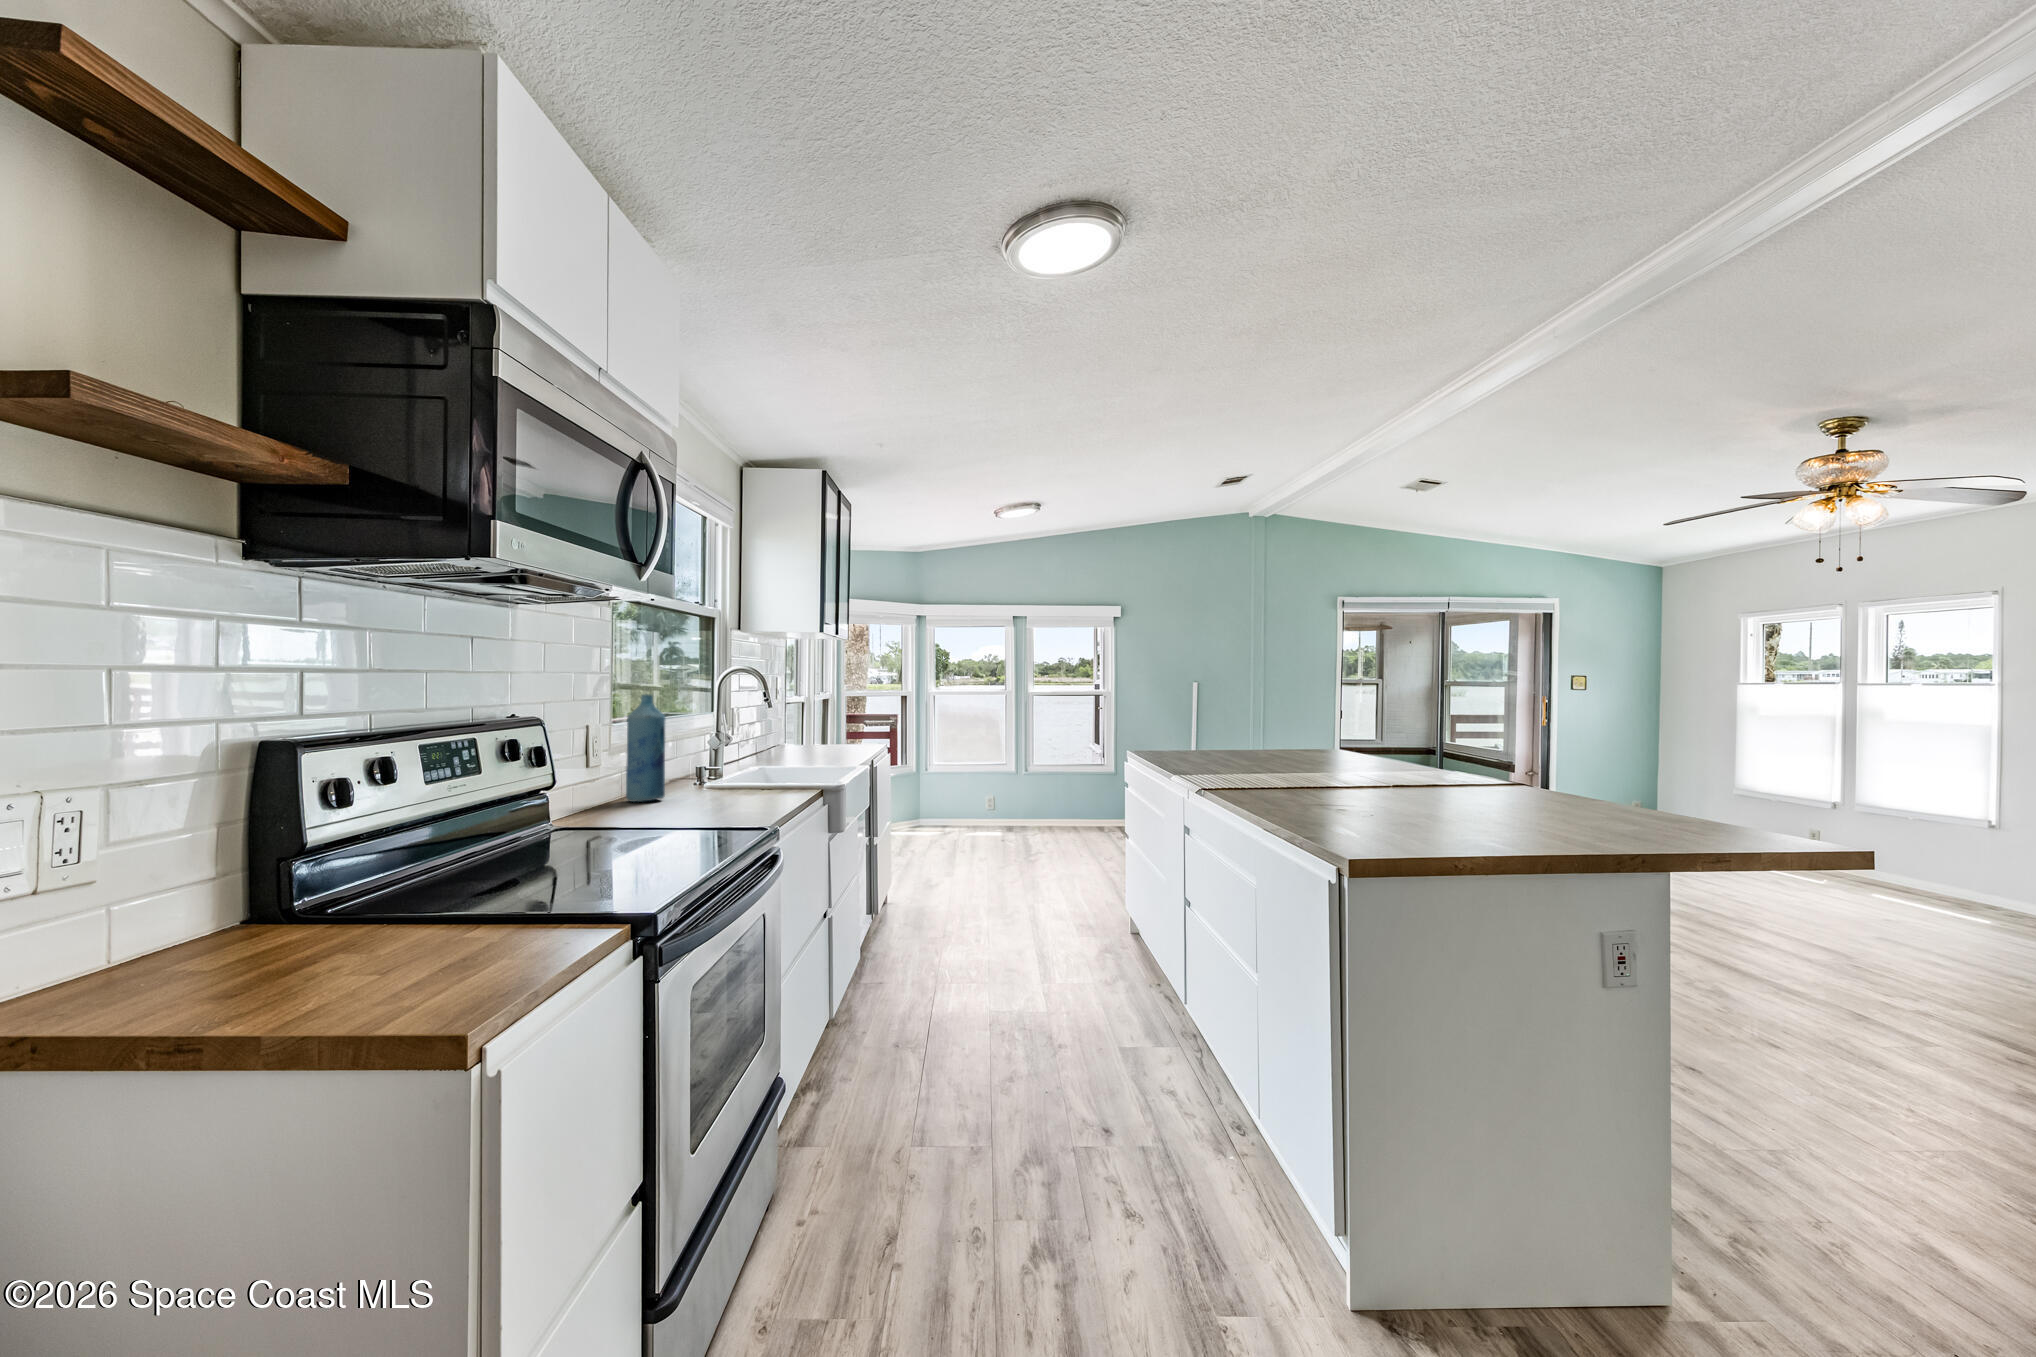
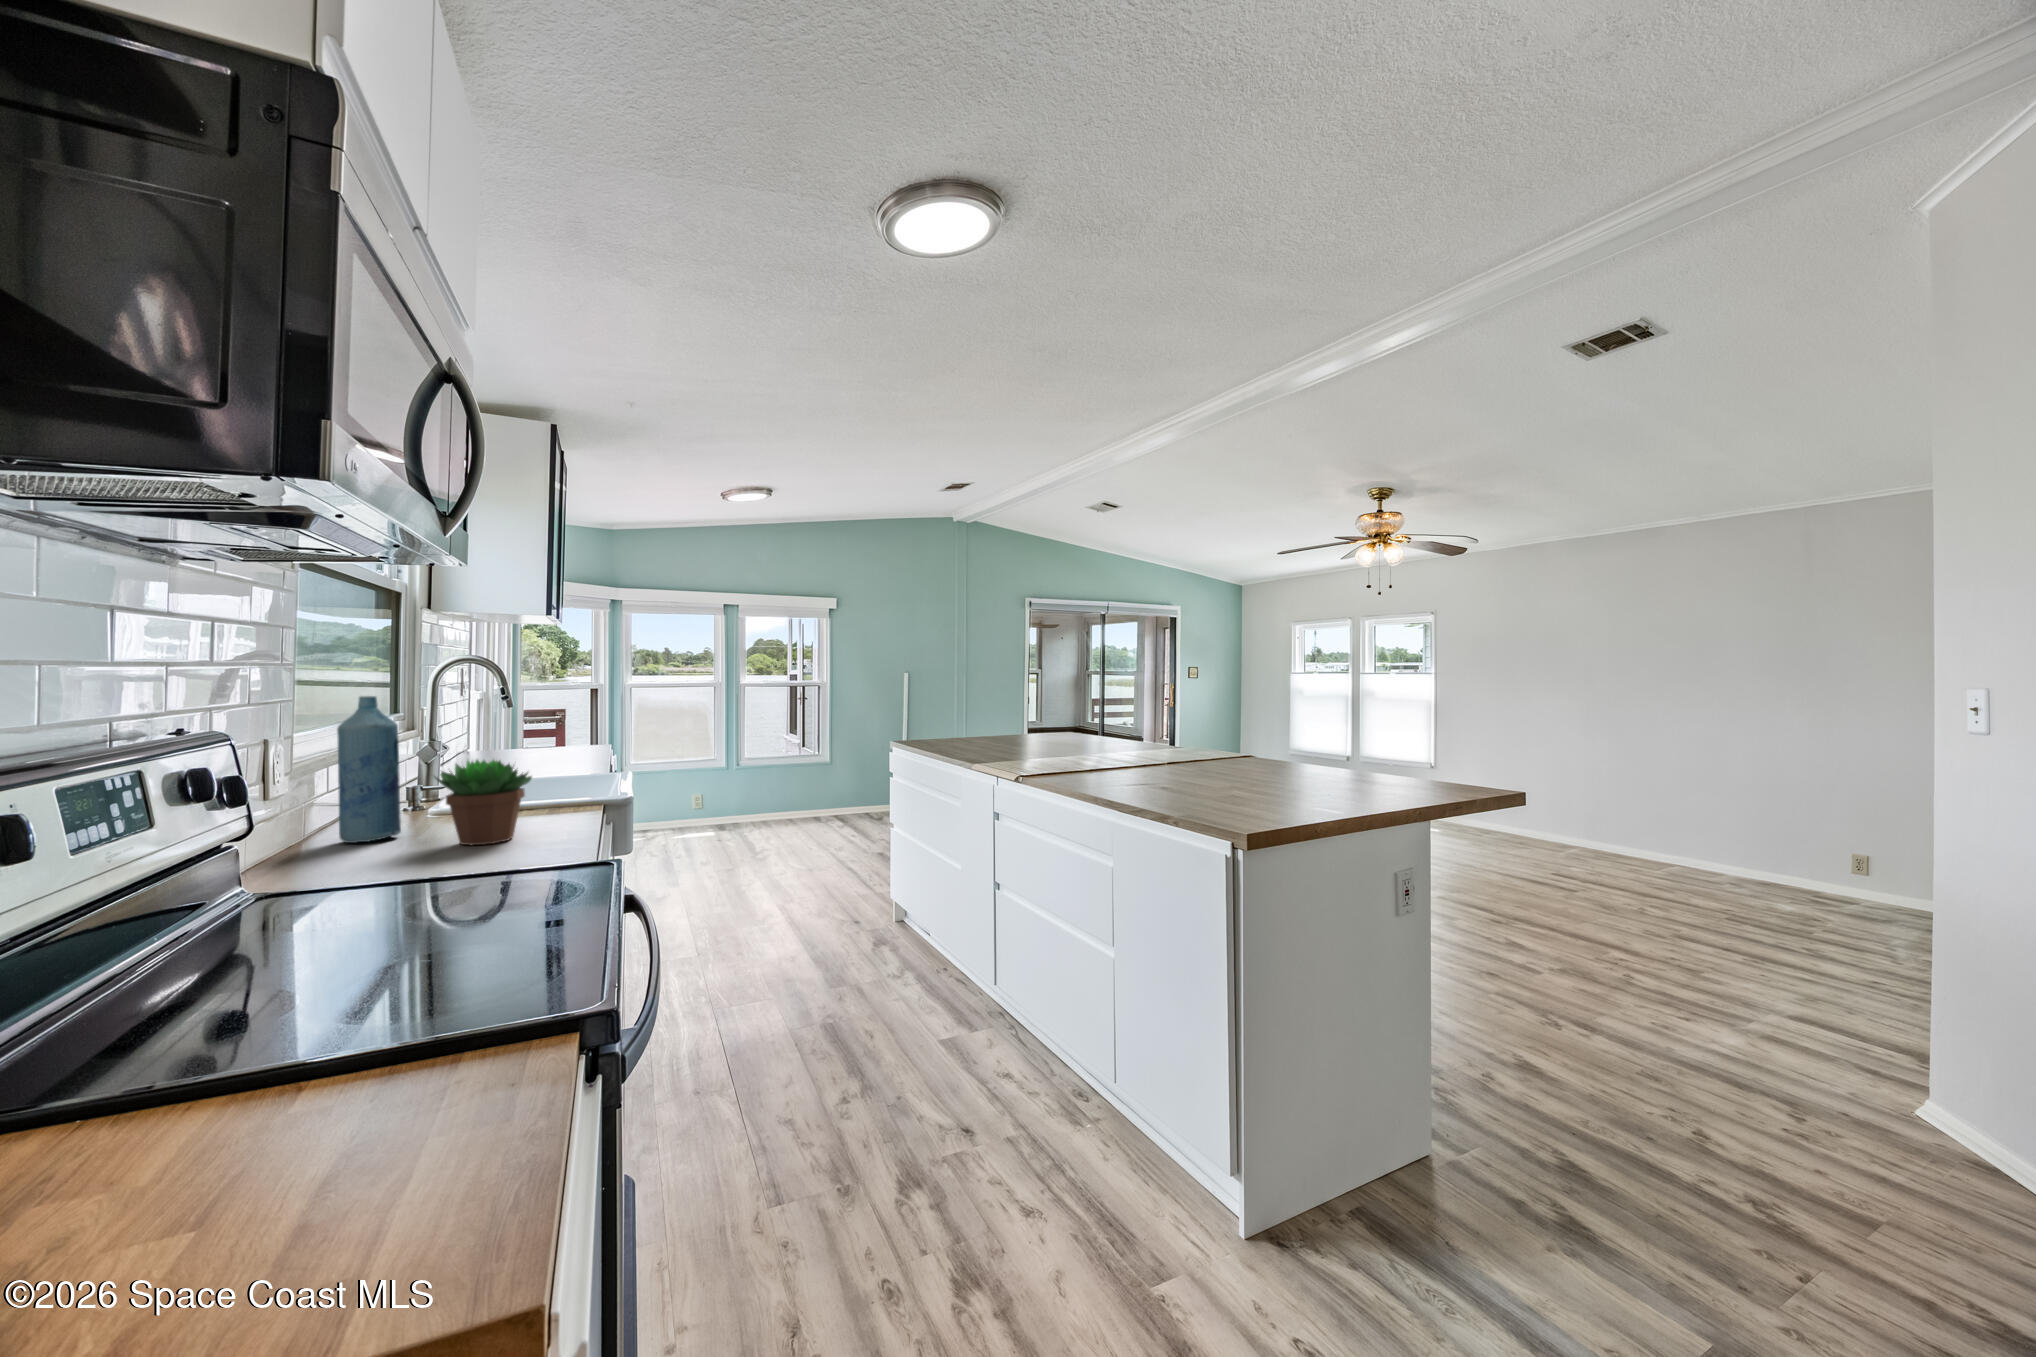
succulent plant: none [674,744,747,811] -> present [435,760,532,845]

